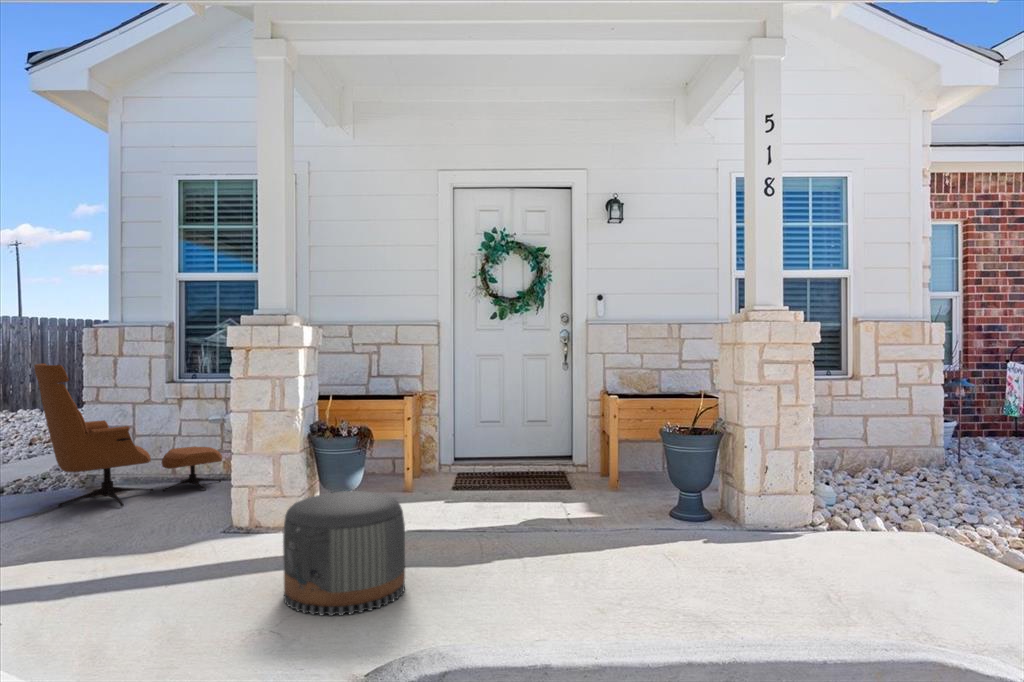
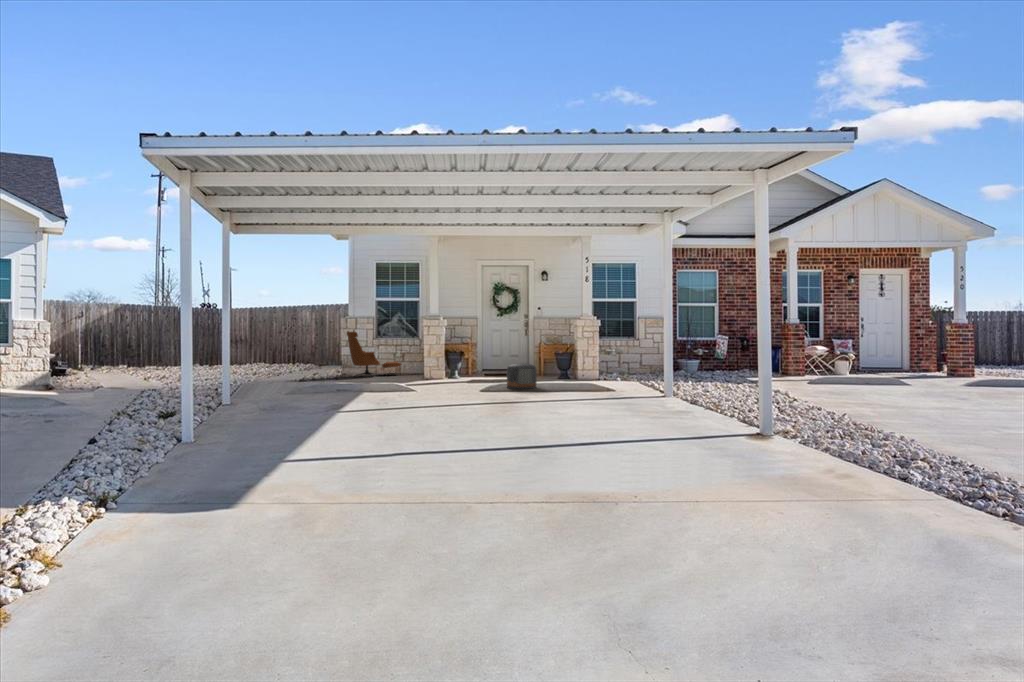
pouf: present [283,491,405,616] -> present [507,363,537,389]

